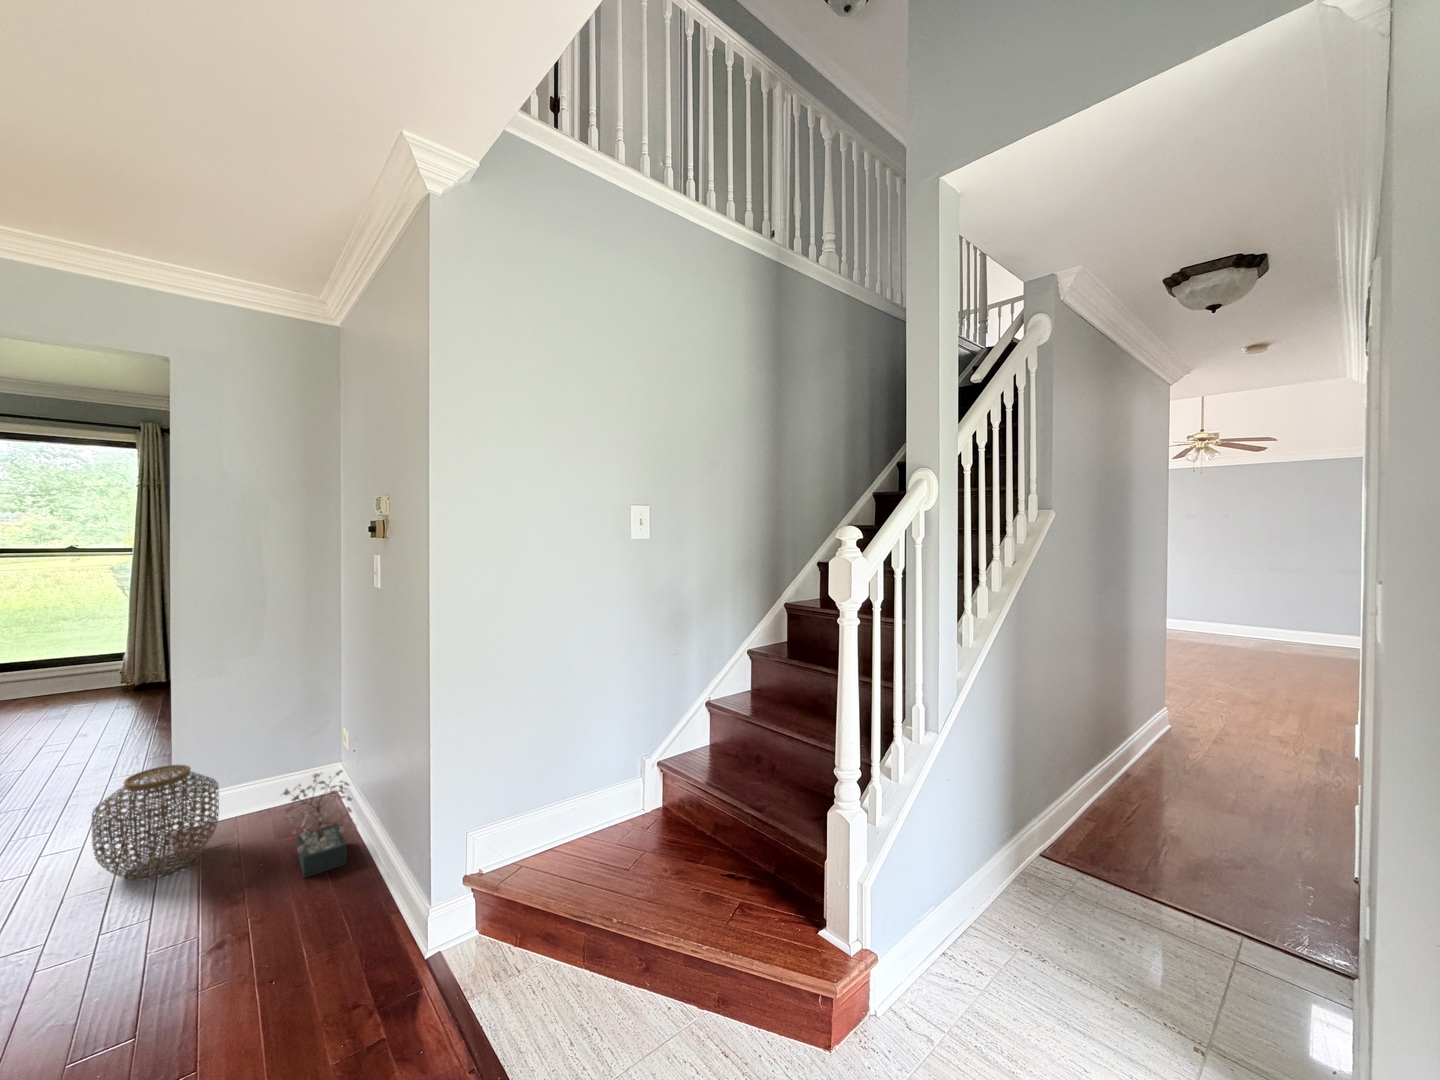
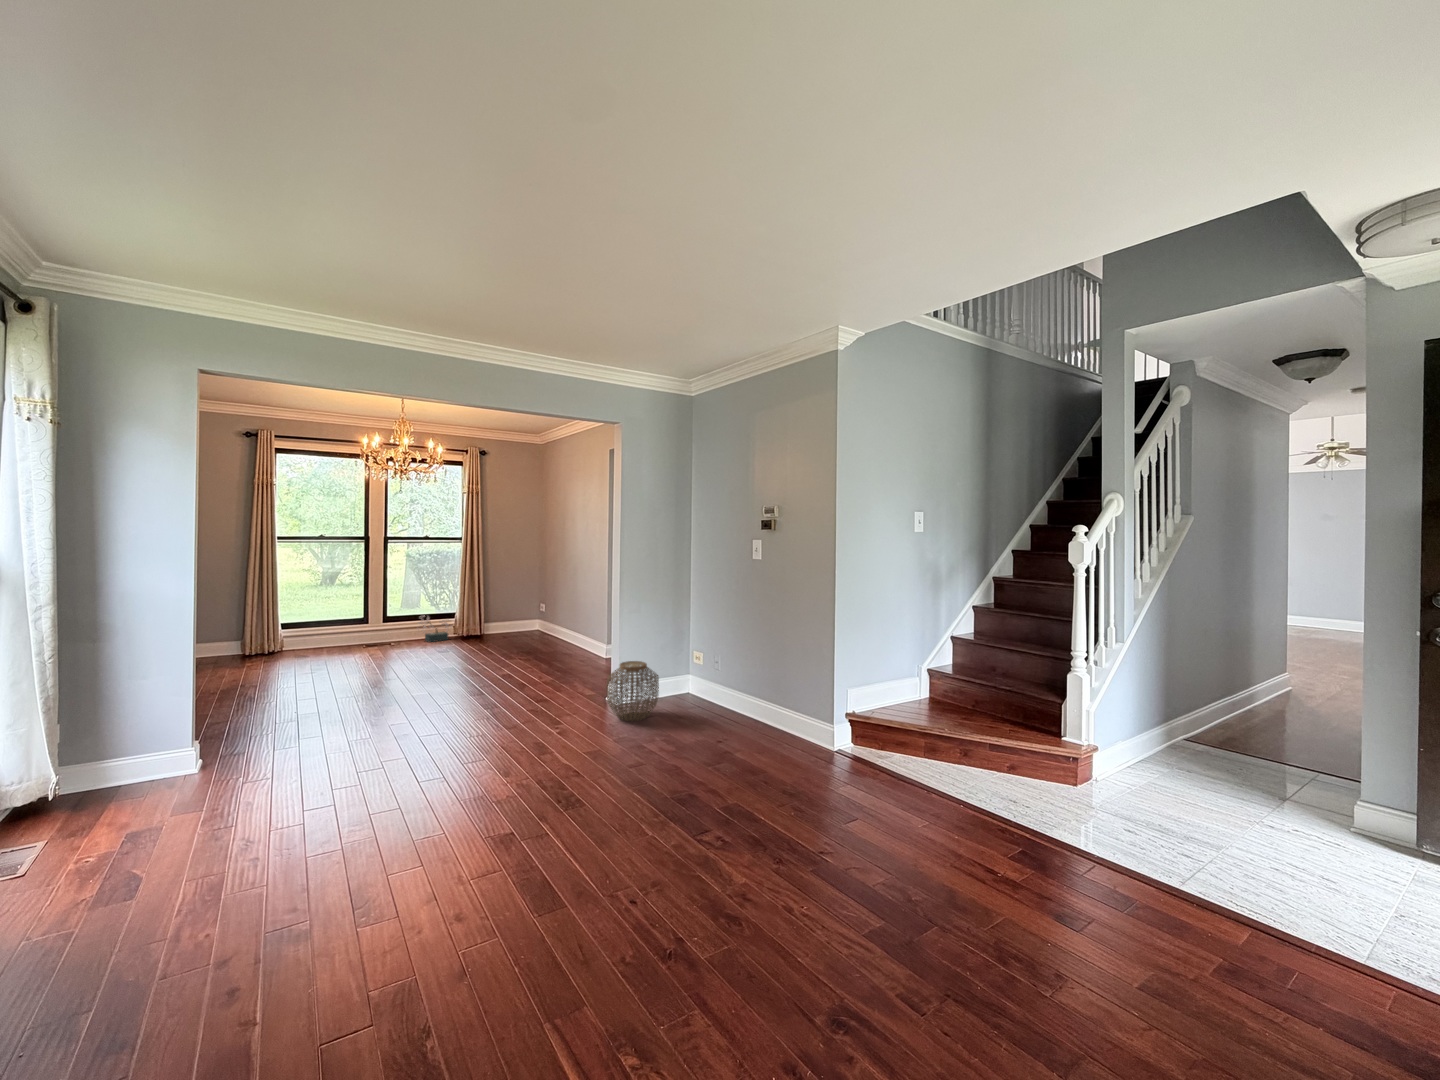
decorative plant: present [278,770,356,878] -> present [419,616,449,642]

